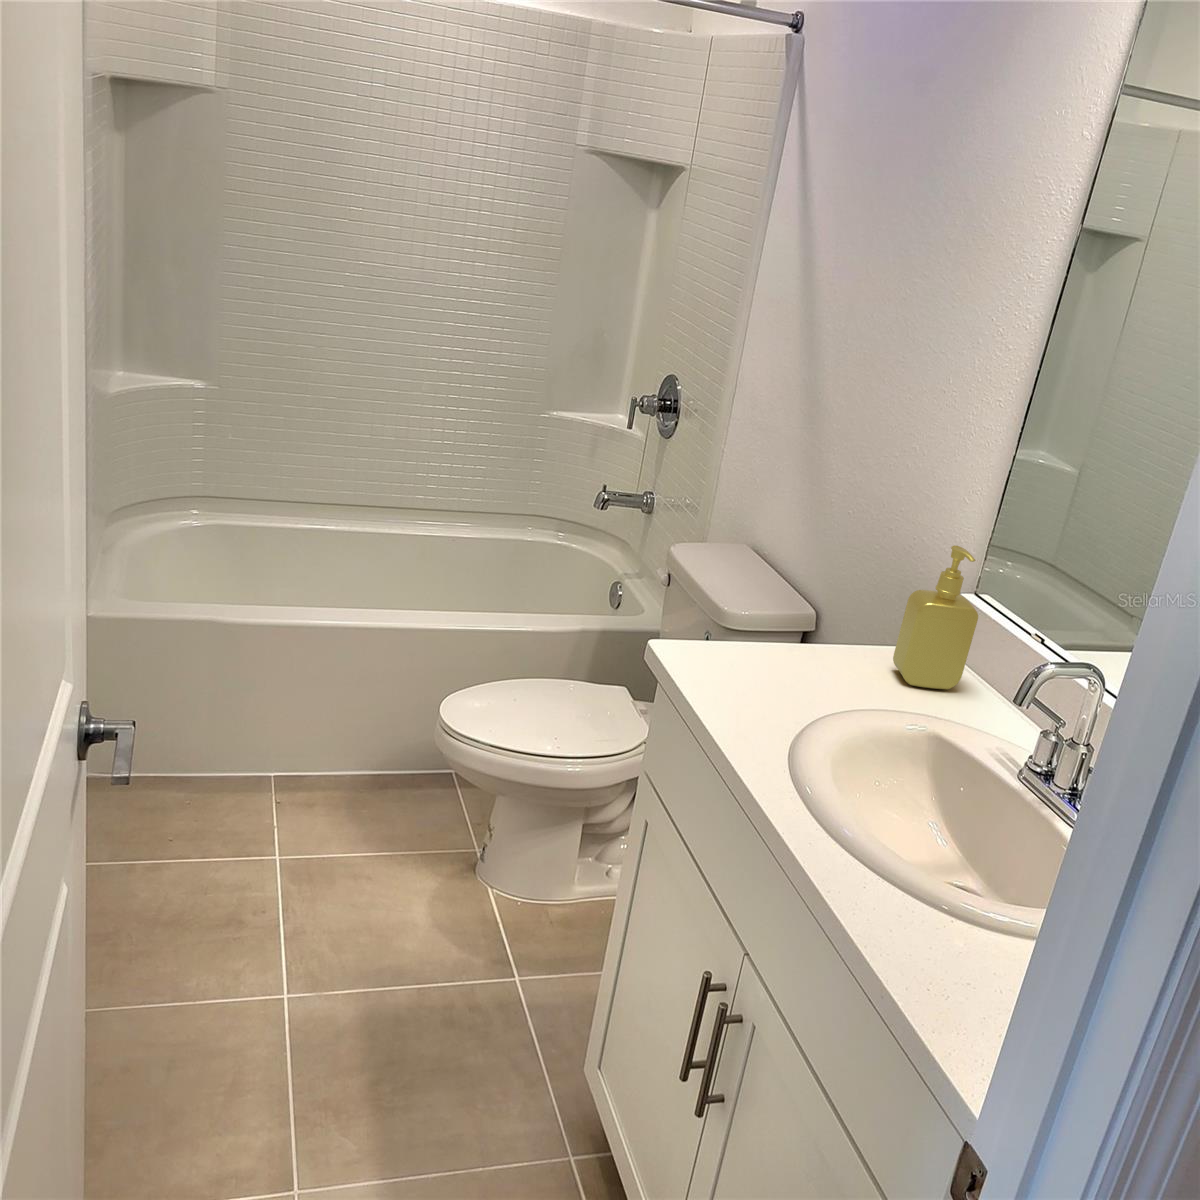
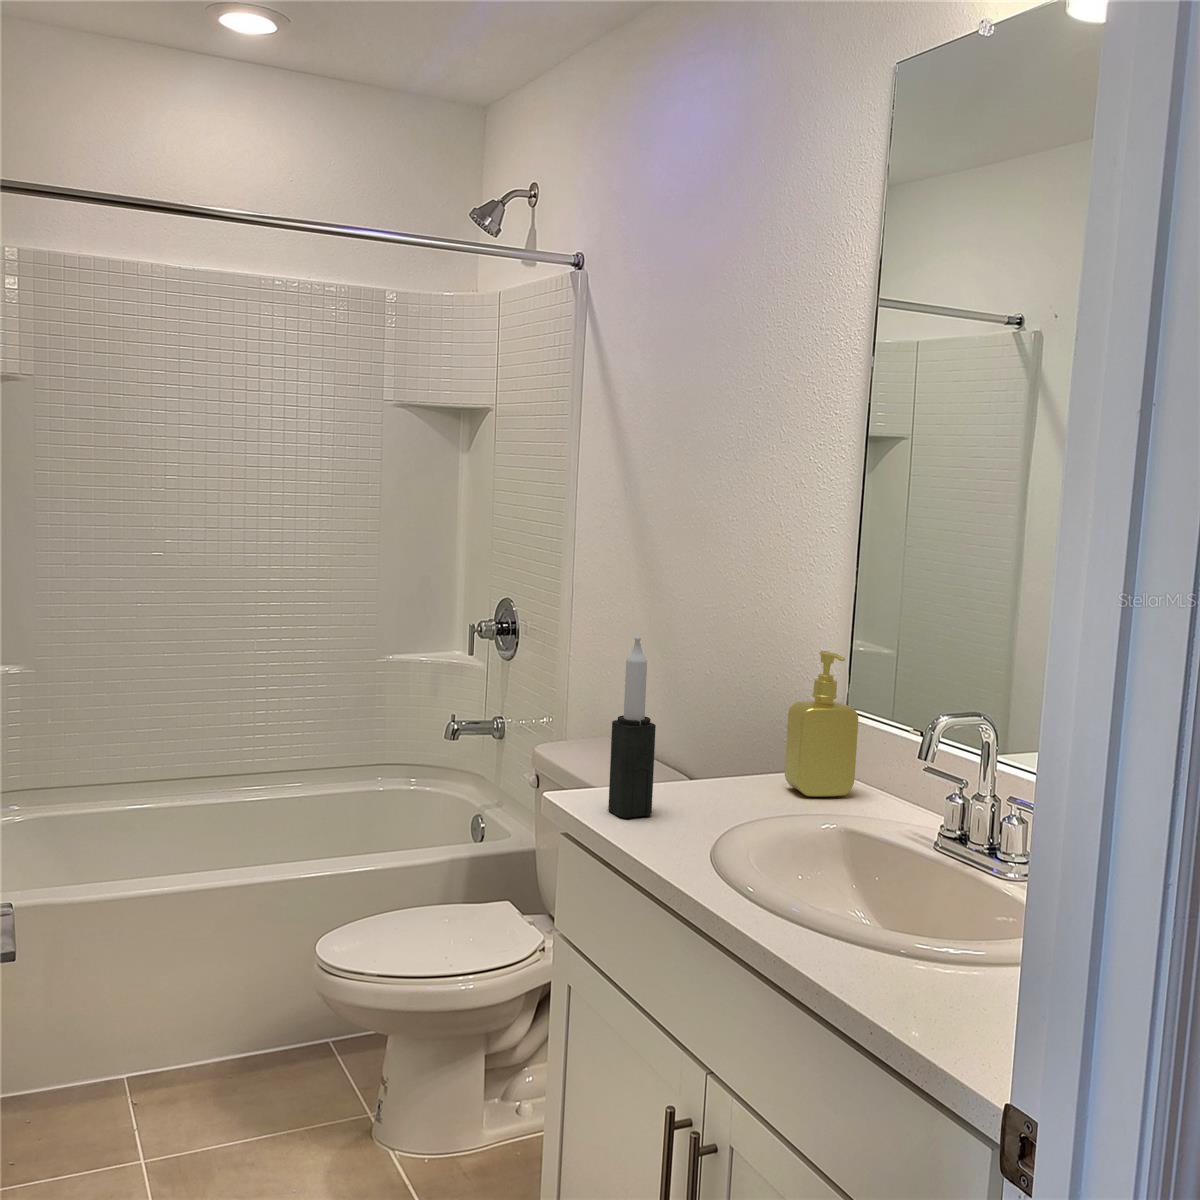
candle: none [707,518,766,690] -> present [608,636,656,818]

